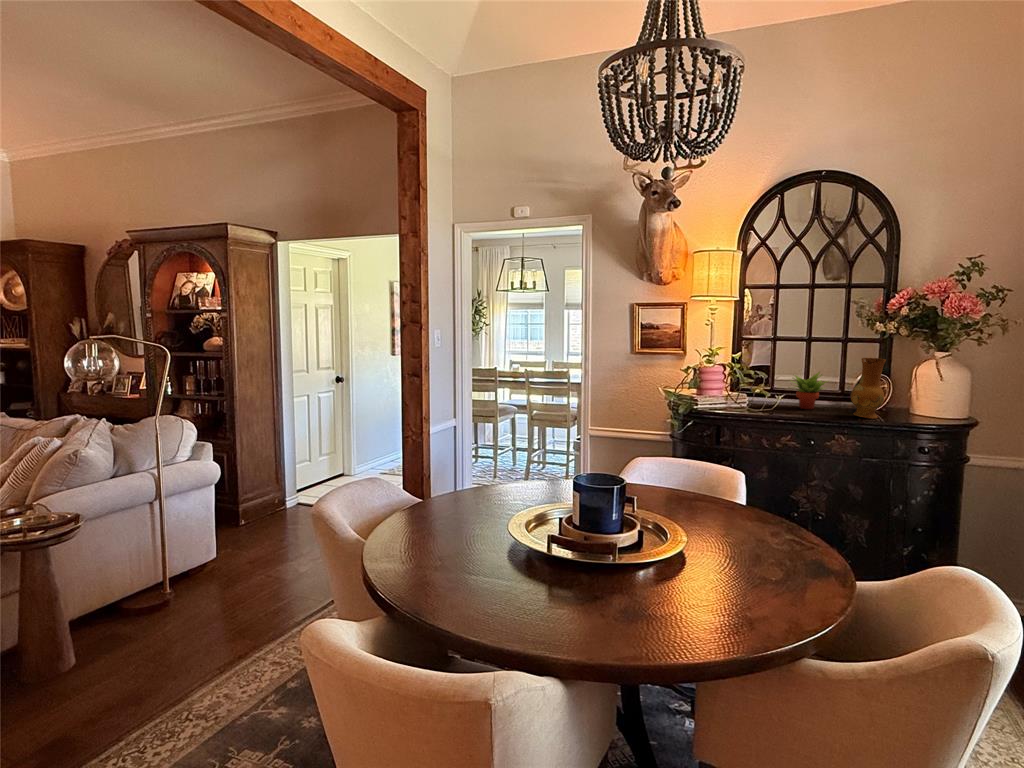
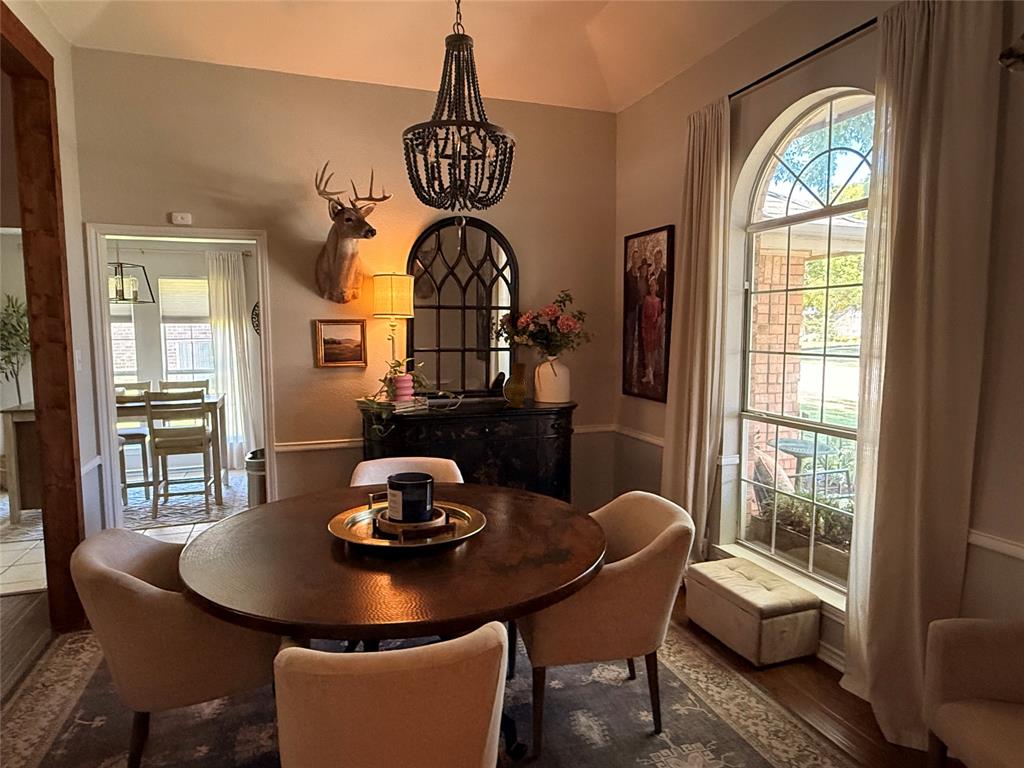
succulent plant: present [793,372,825,409] -> none [457,375,487,406]

